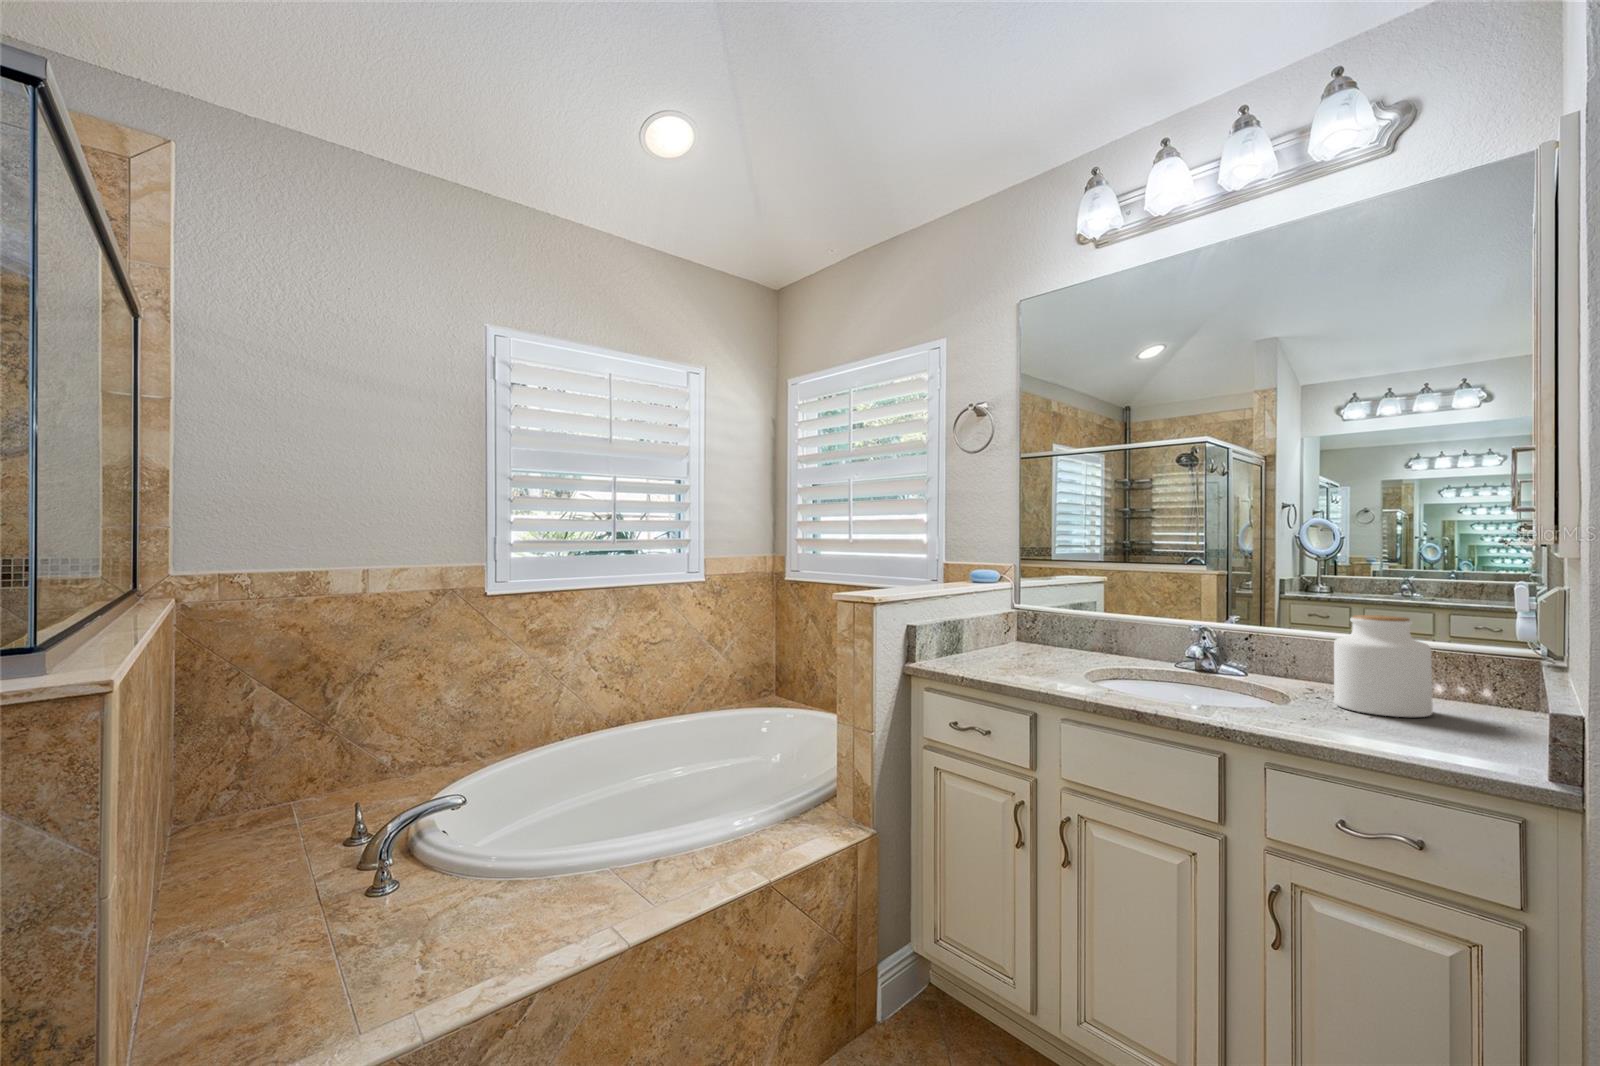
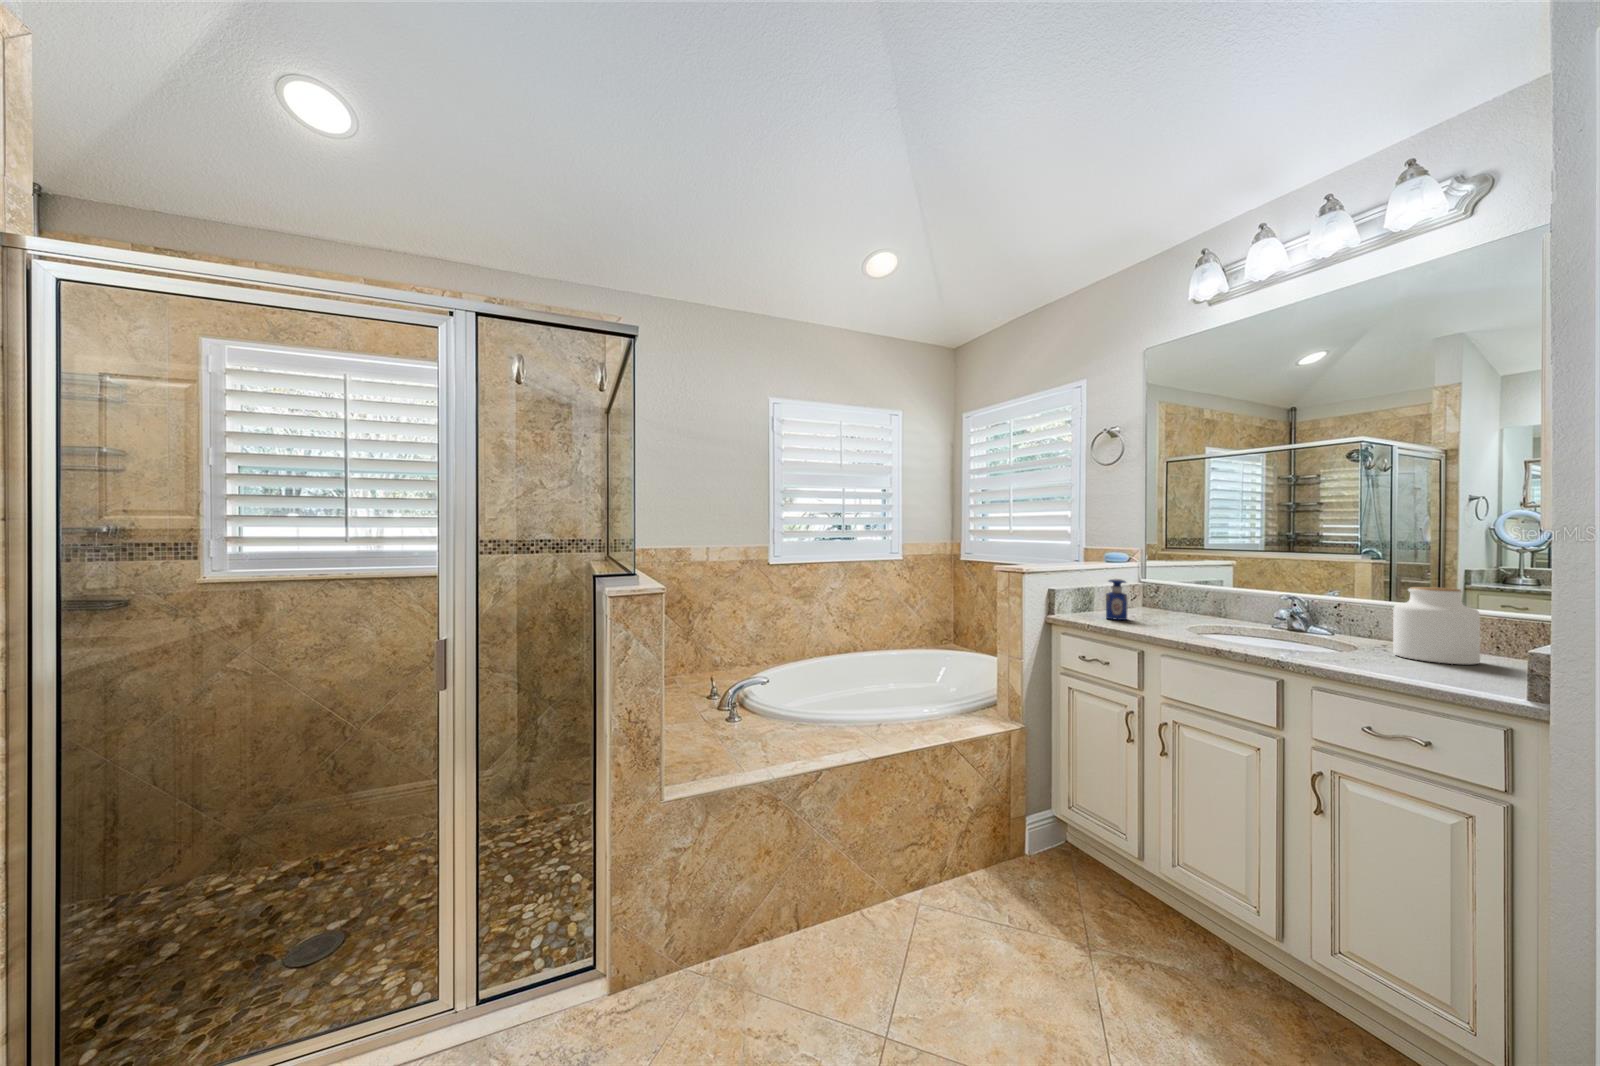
perfume bottle: none [979,608,1007,665] -> present [1106,579,1127,620]

